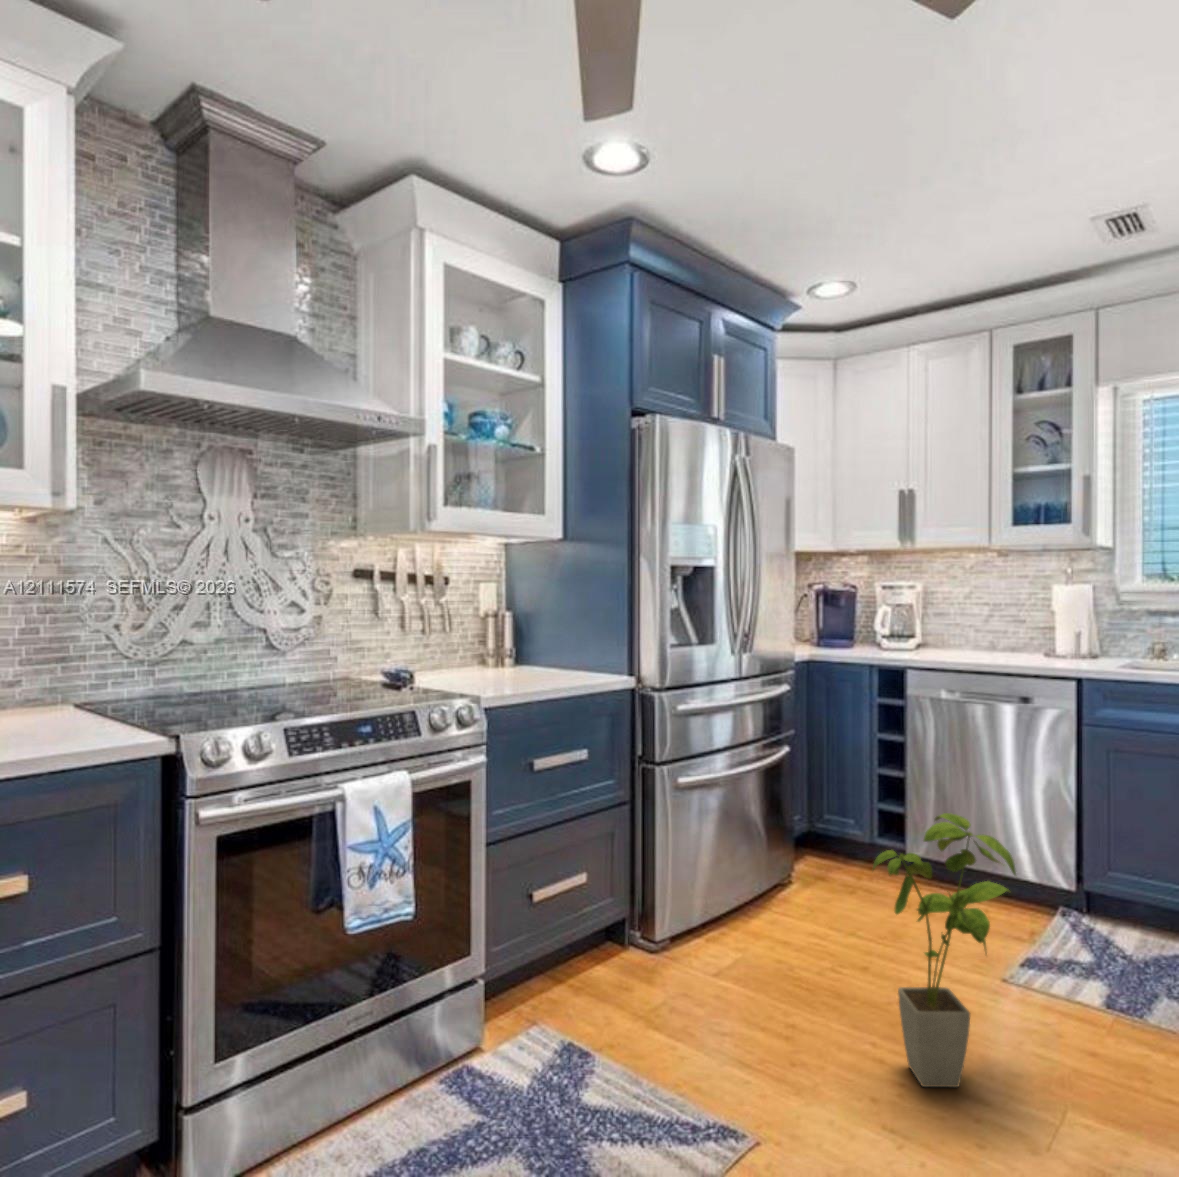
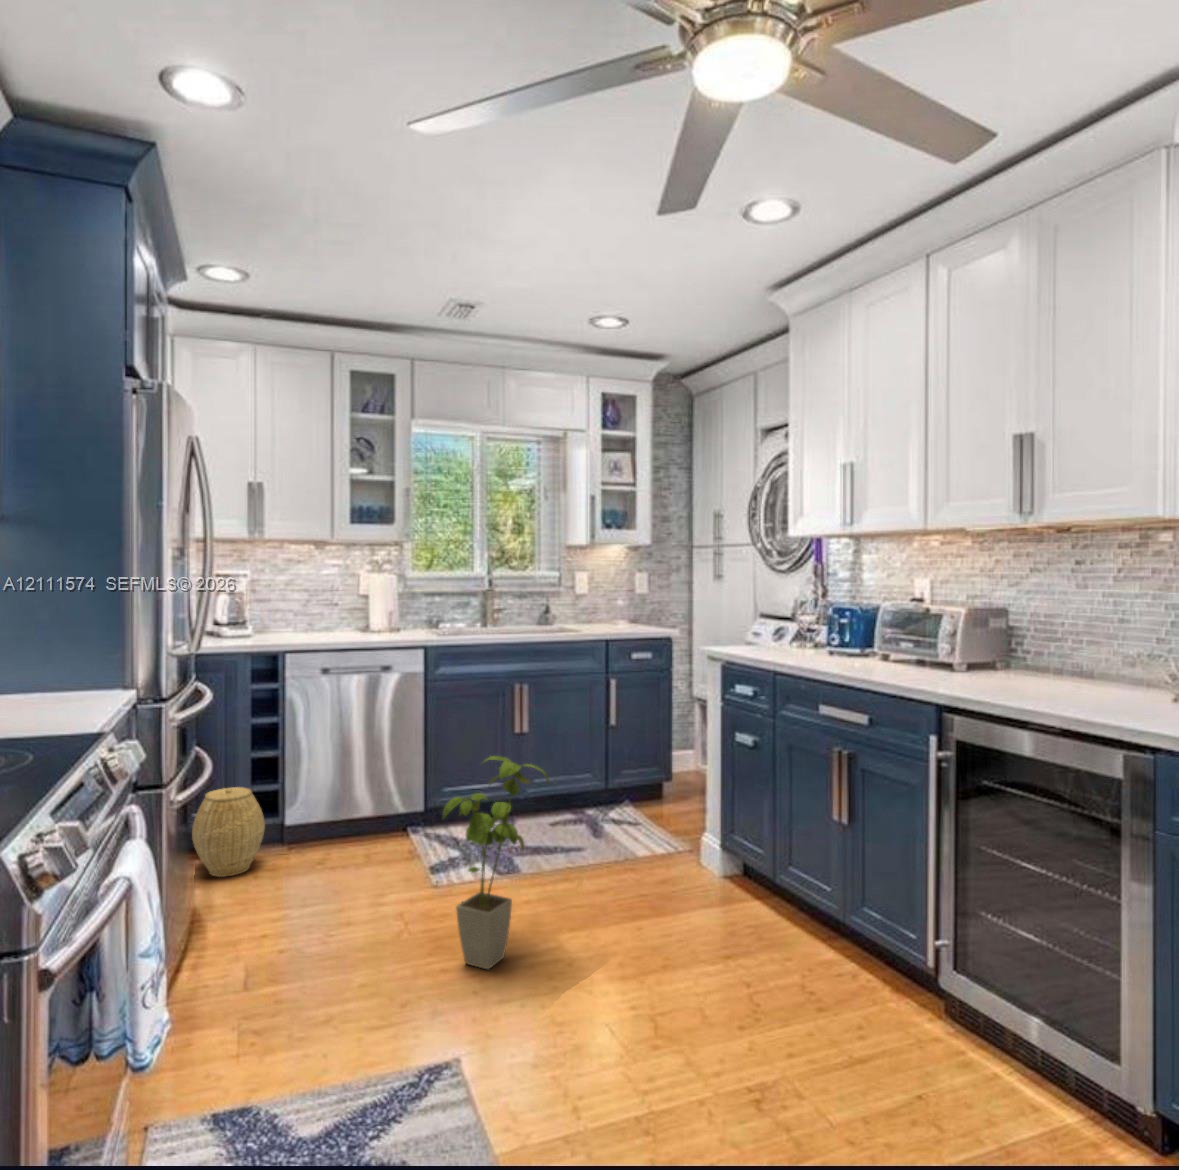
woven basket: none [805,796,875,886] -> present [192,787,265,877]

